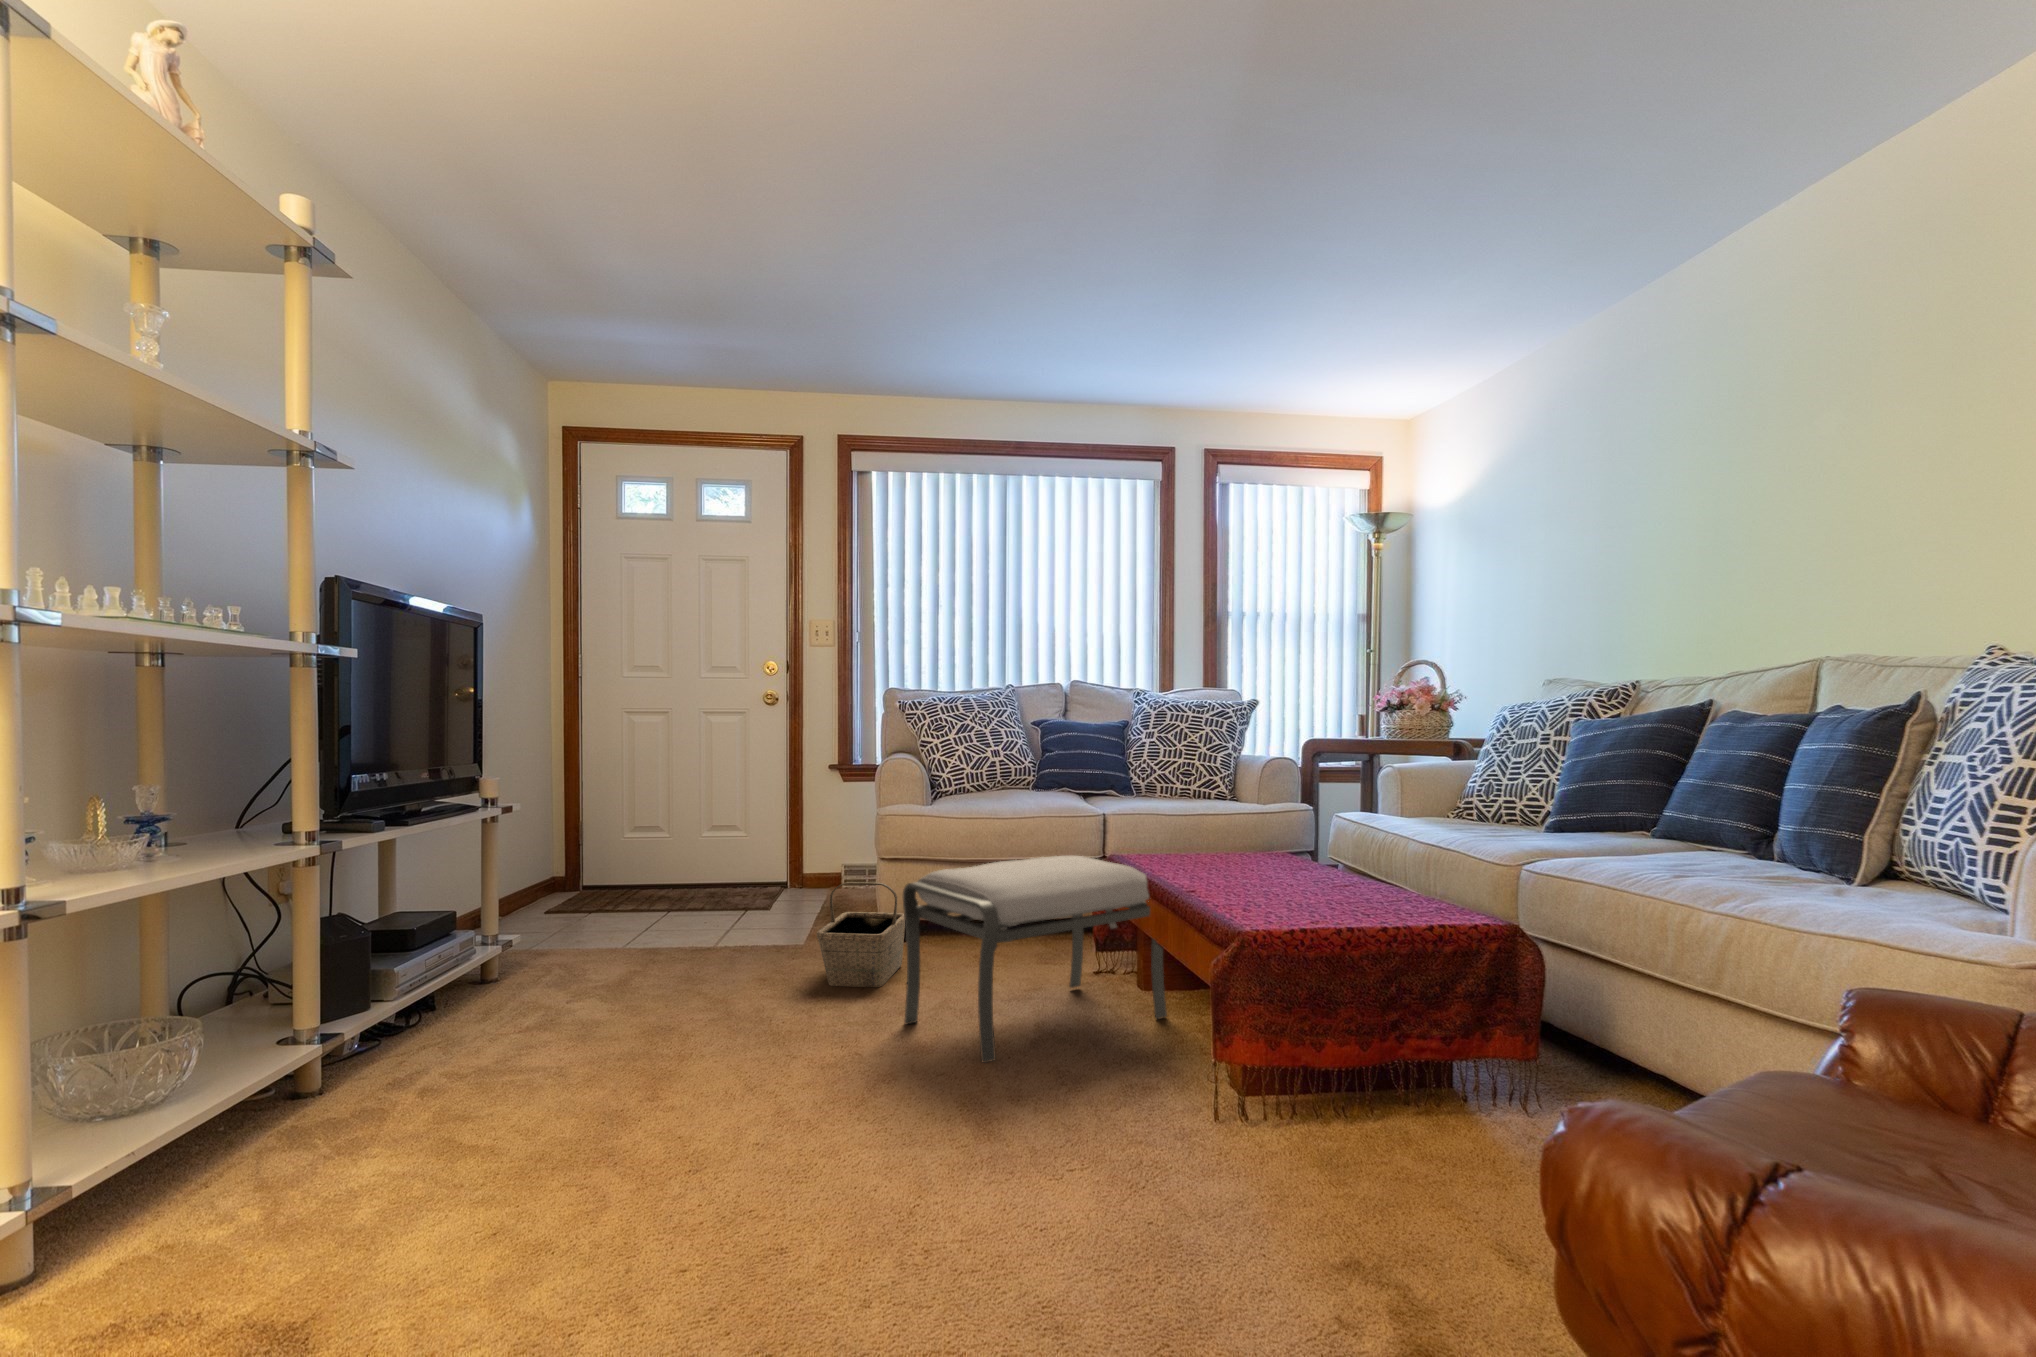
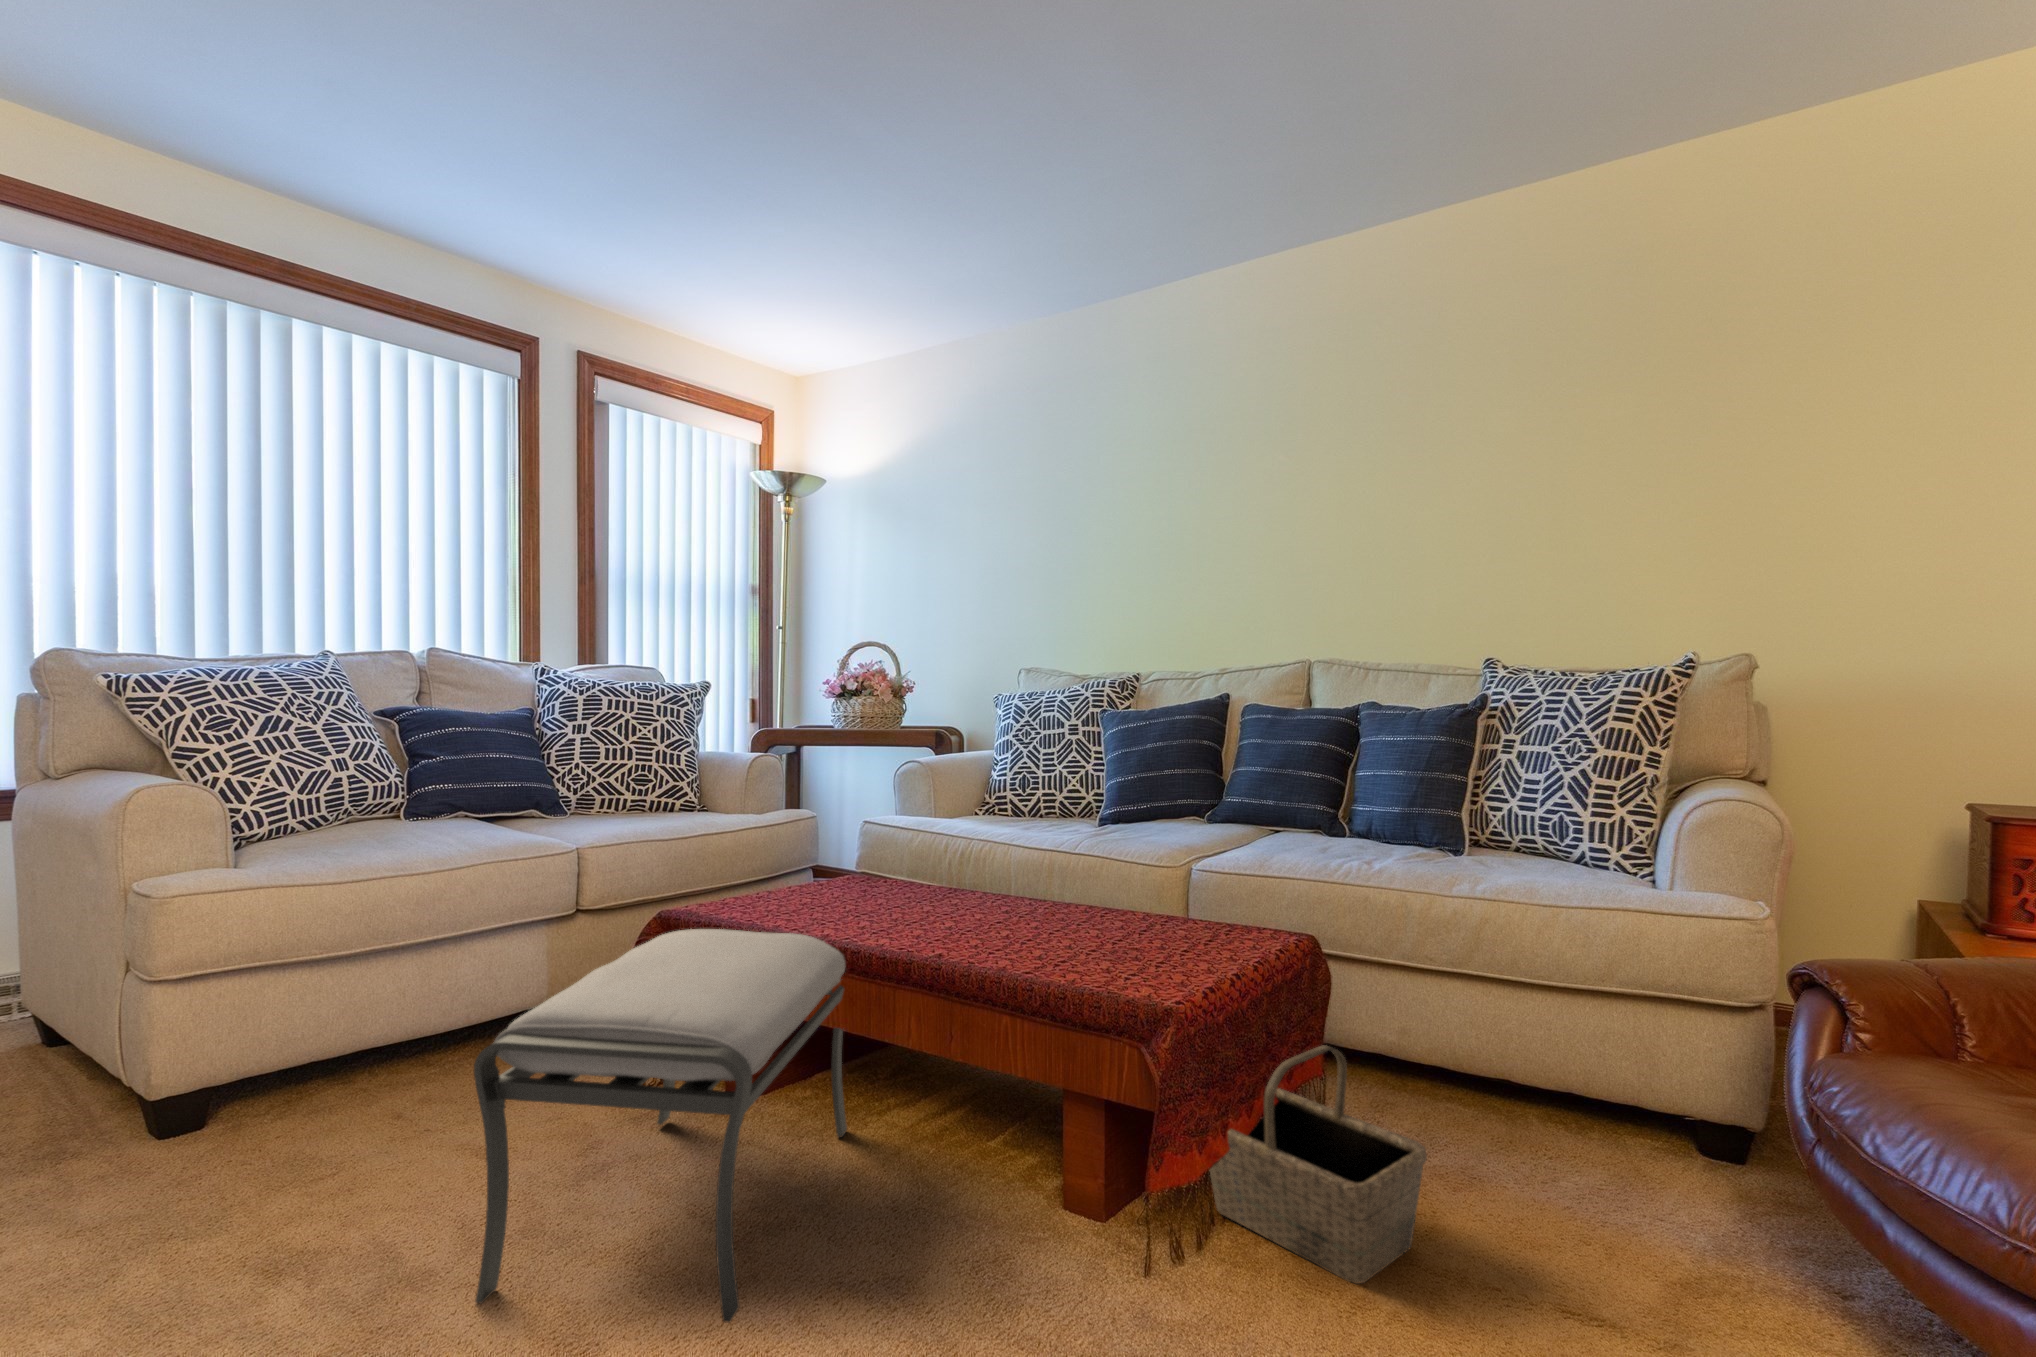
basket: present [817,882,905,987] -> present [1210,1045,1427,1284]

